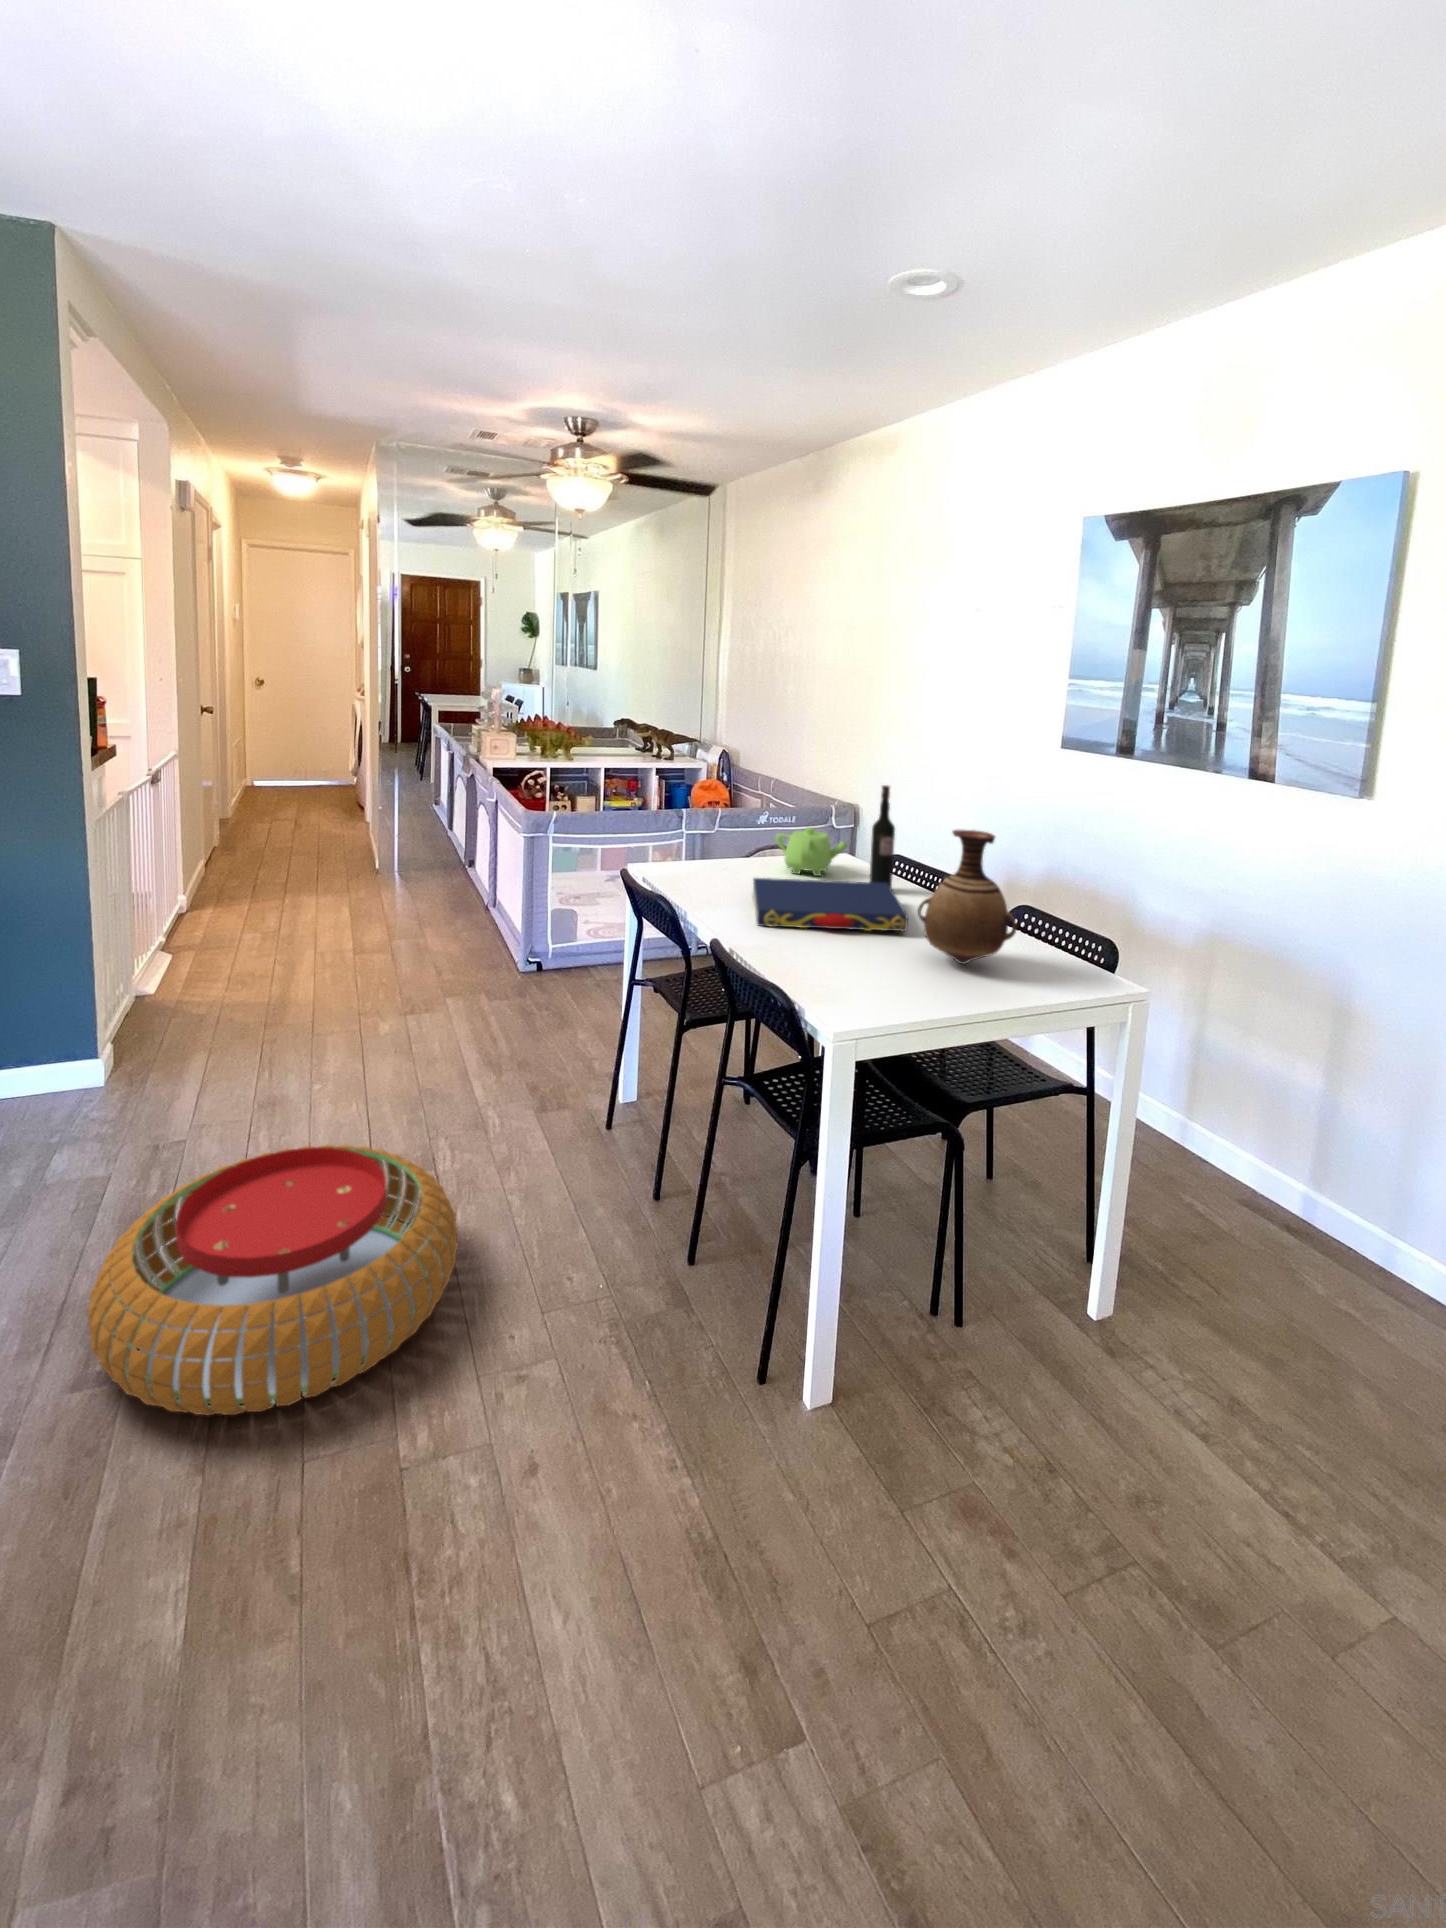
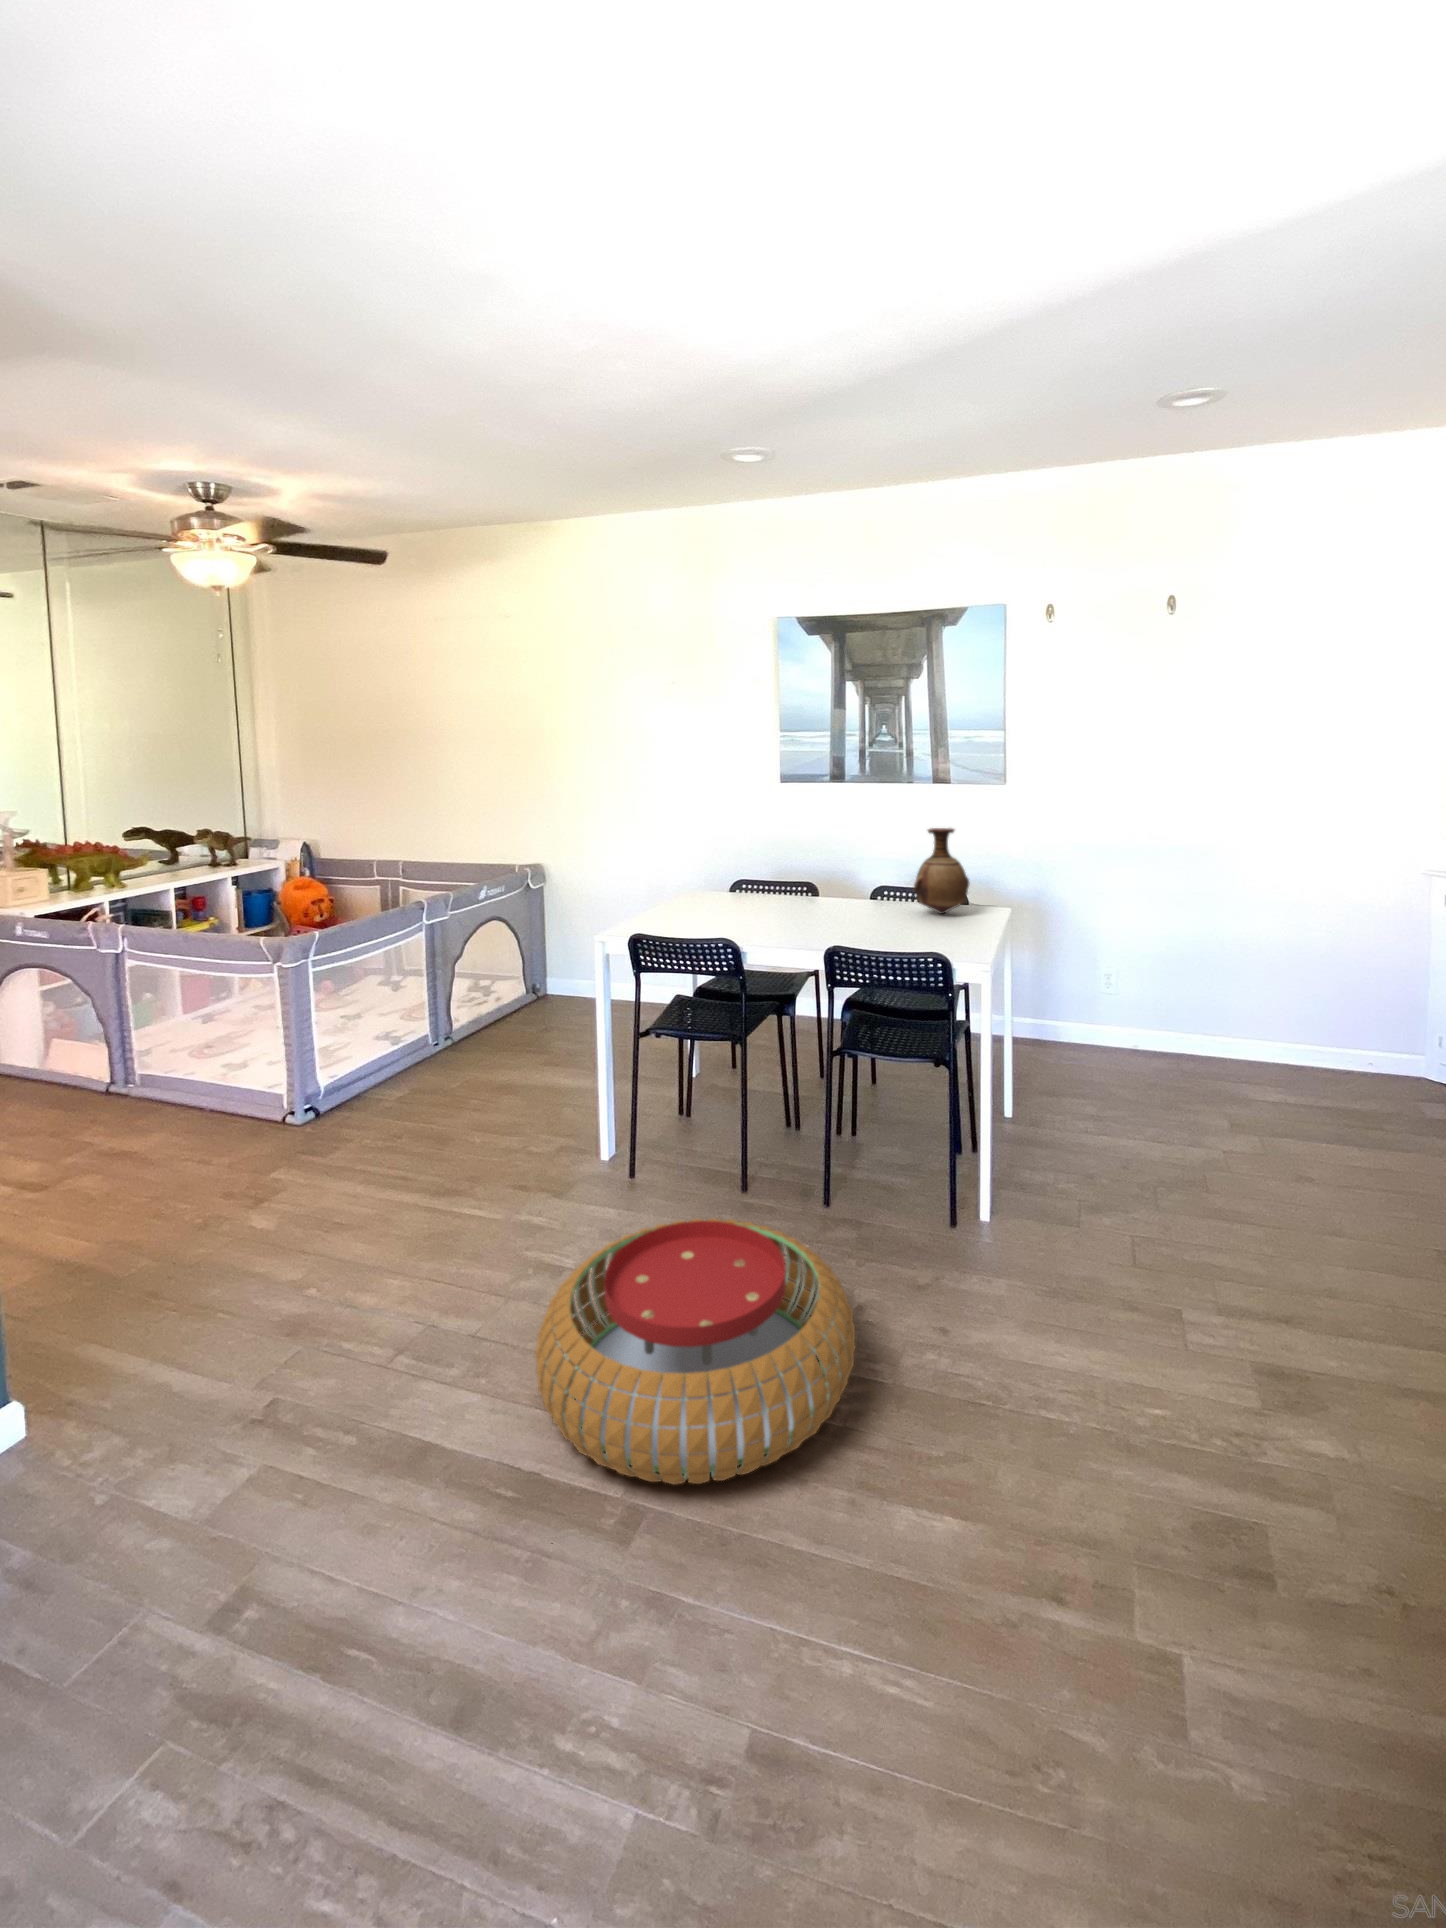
wine bottle: present [870,785,895,888] -> none [785,819,803,899]
teapot: present [776,827,848,876] -> none [708,864,756,903]
book: present [753,878,908,931] -> none [758,888,886,928]

